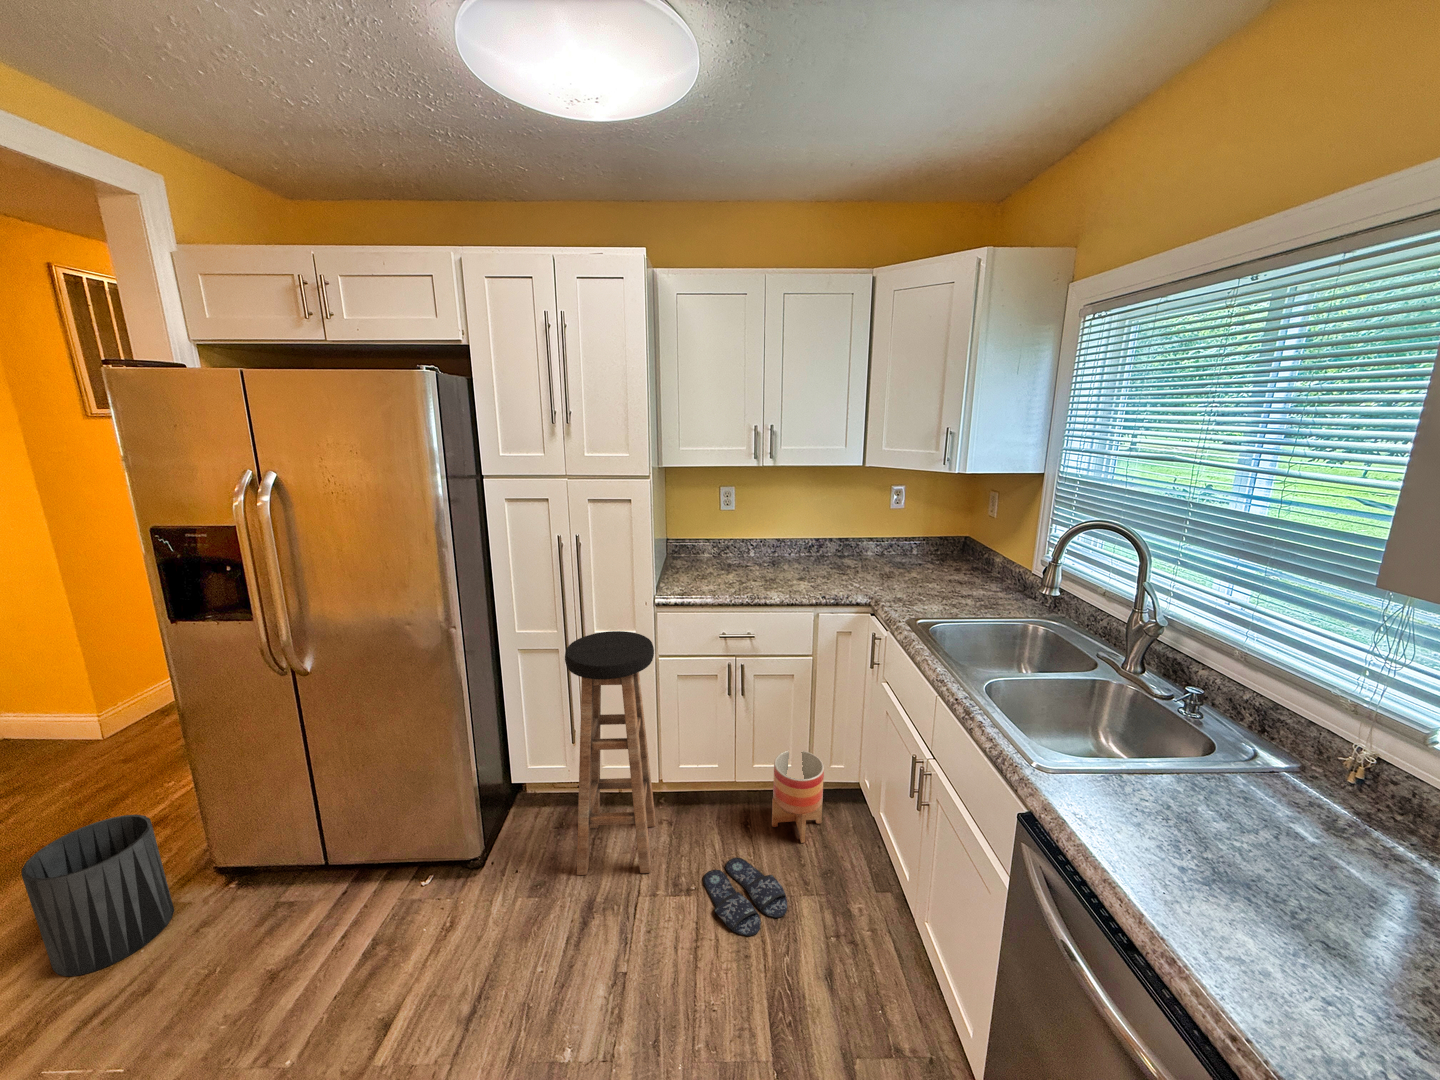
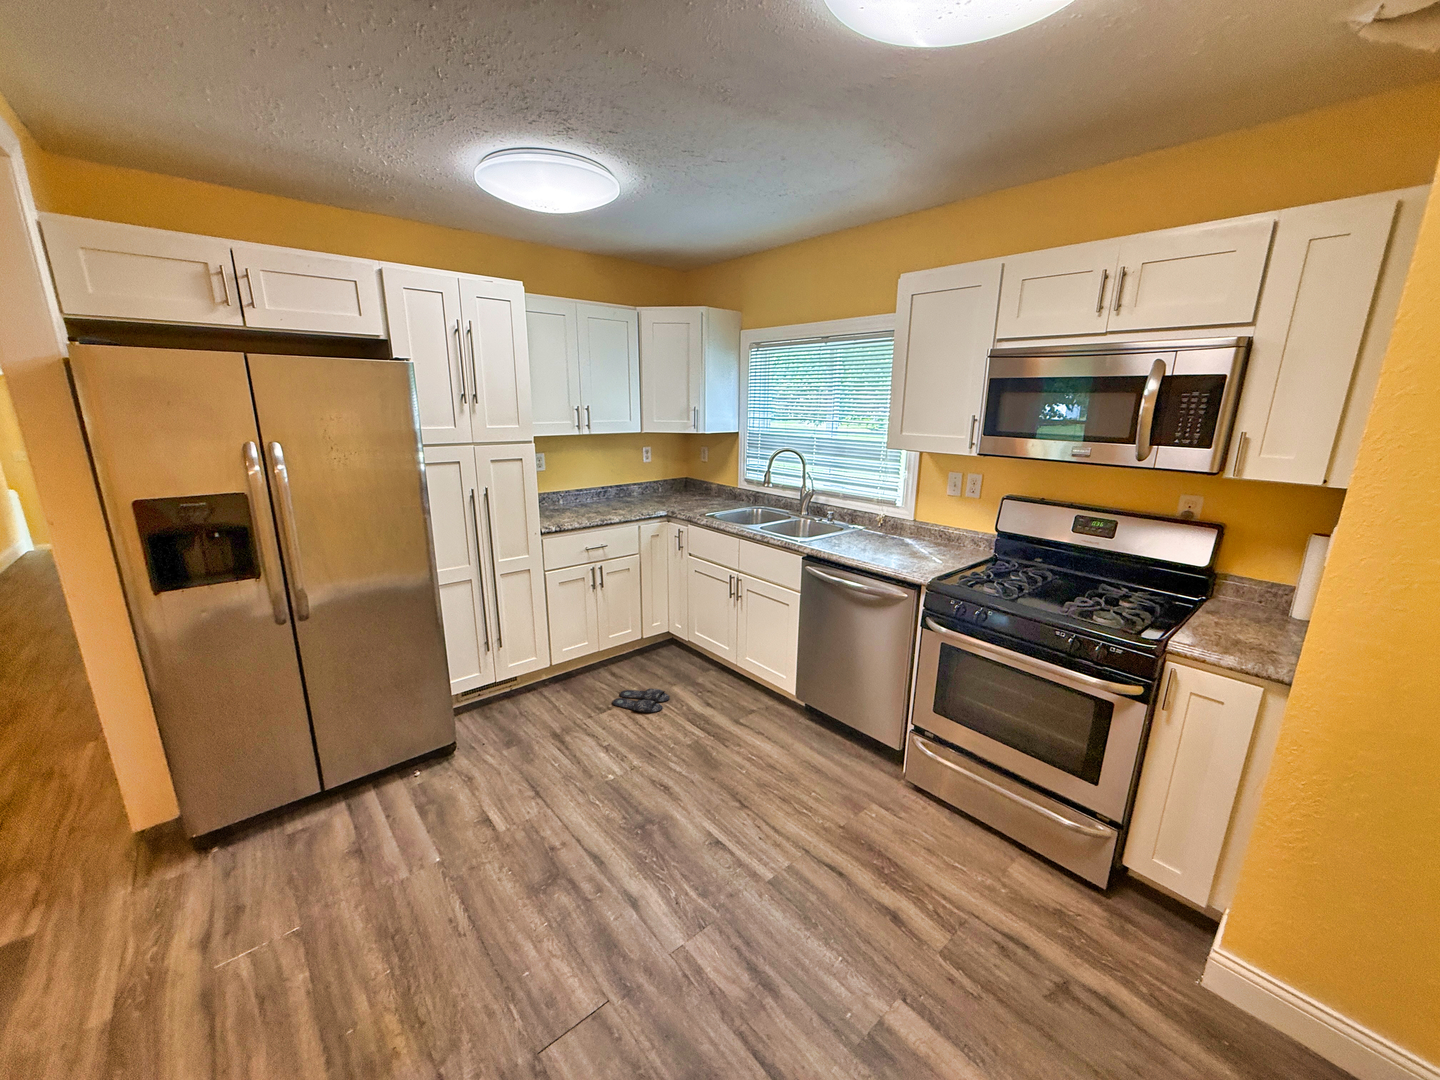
bar stool: present [565,631,656,875] -> none [502,554,578,732]
planter: present [772,751,824,843] -> none [625,621,658,674]
trash can: present [21,815,174,976] -> none [64,792,200,945]

